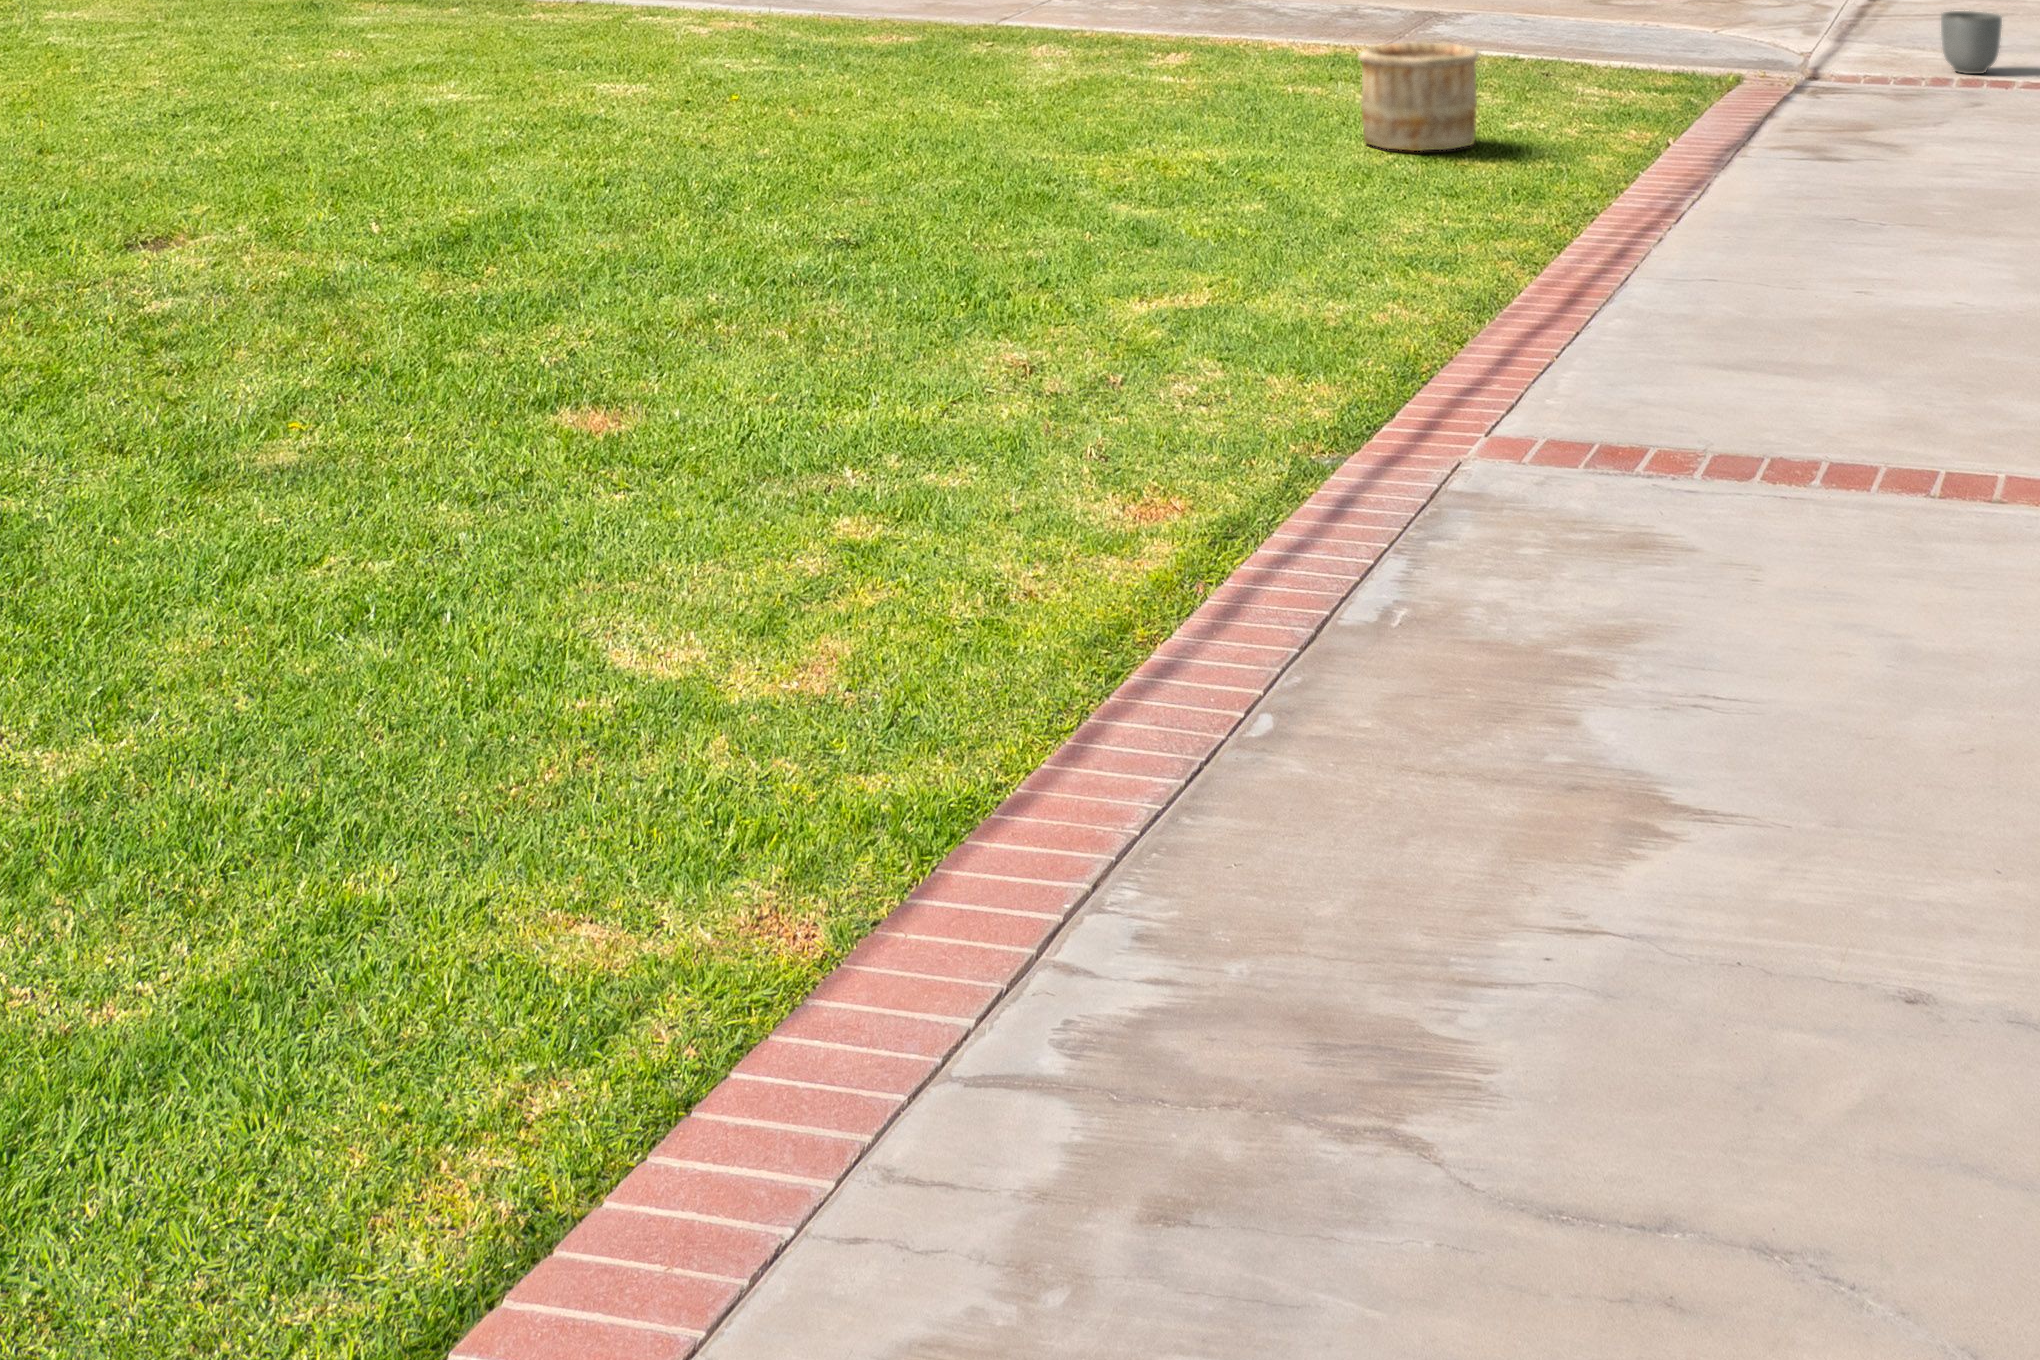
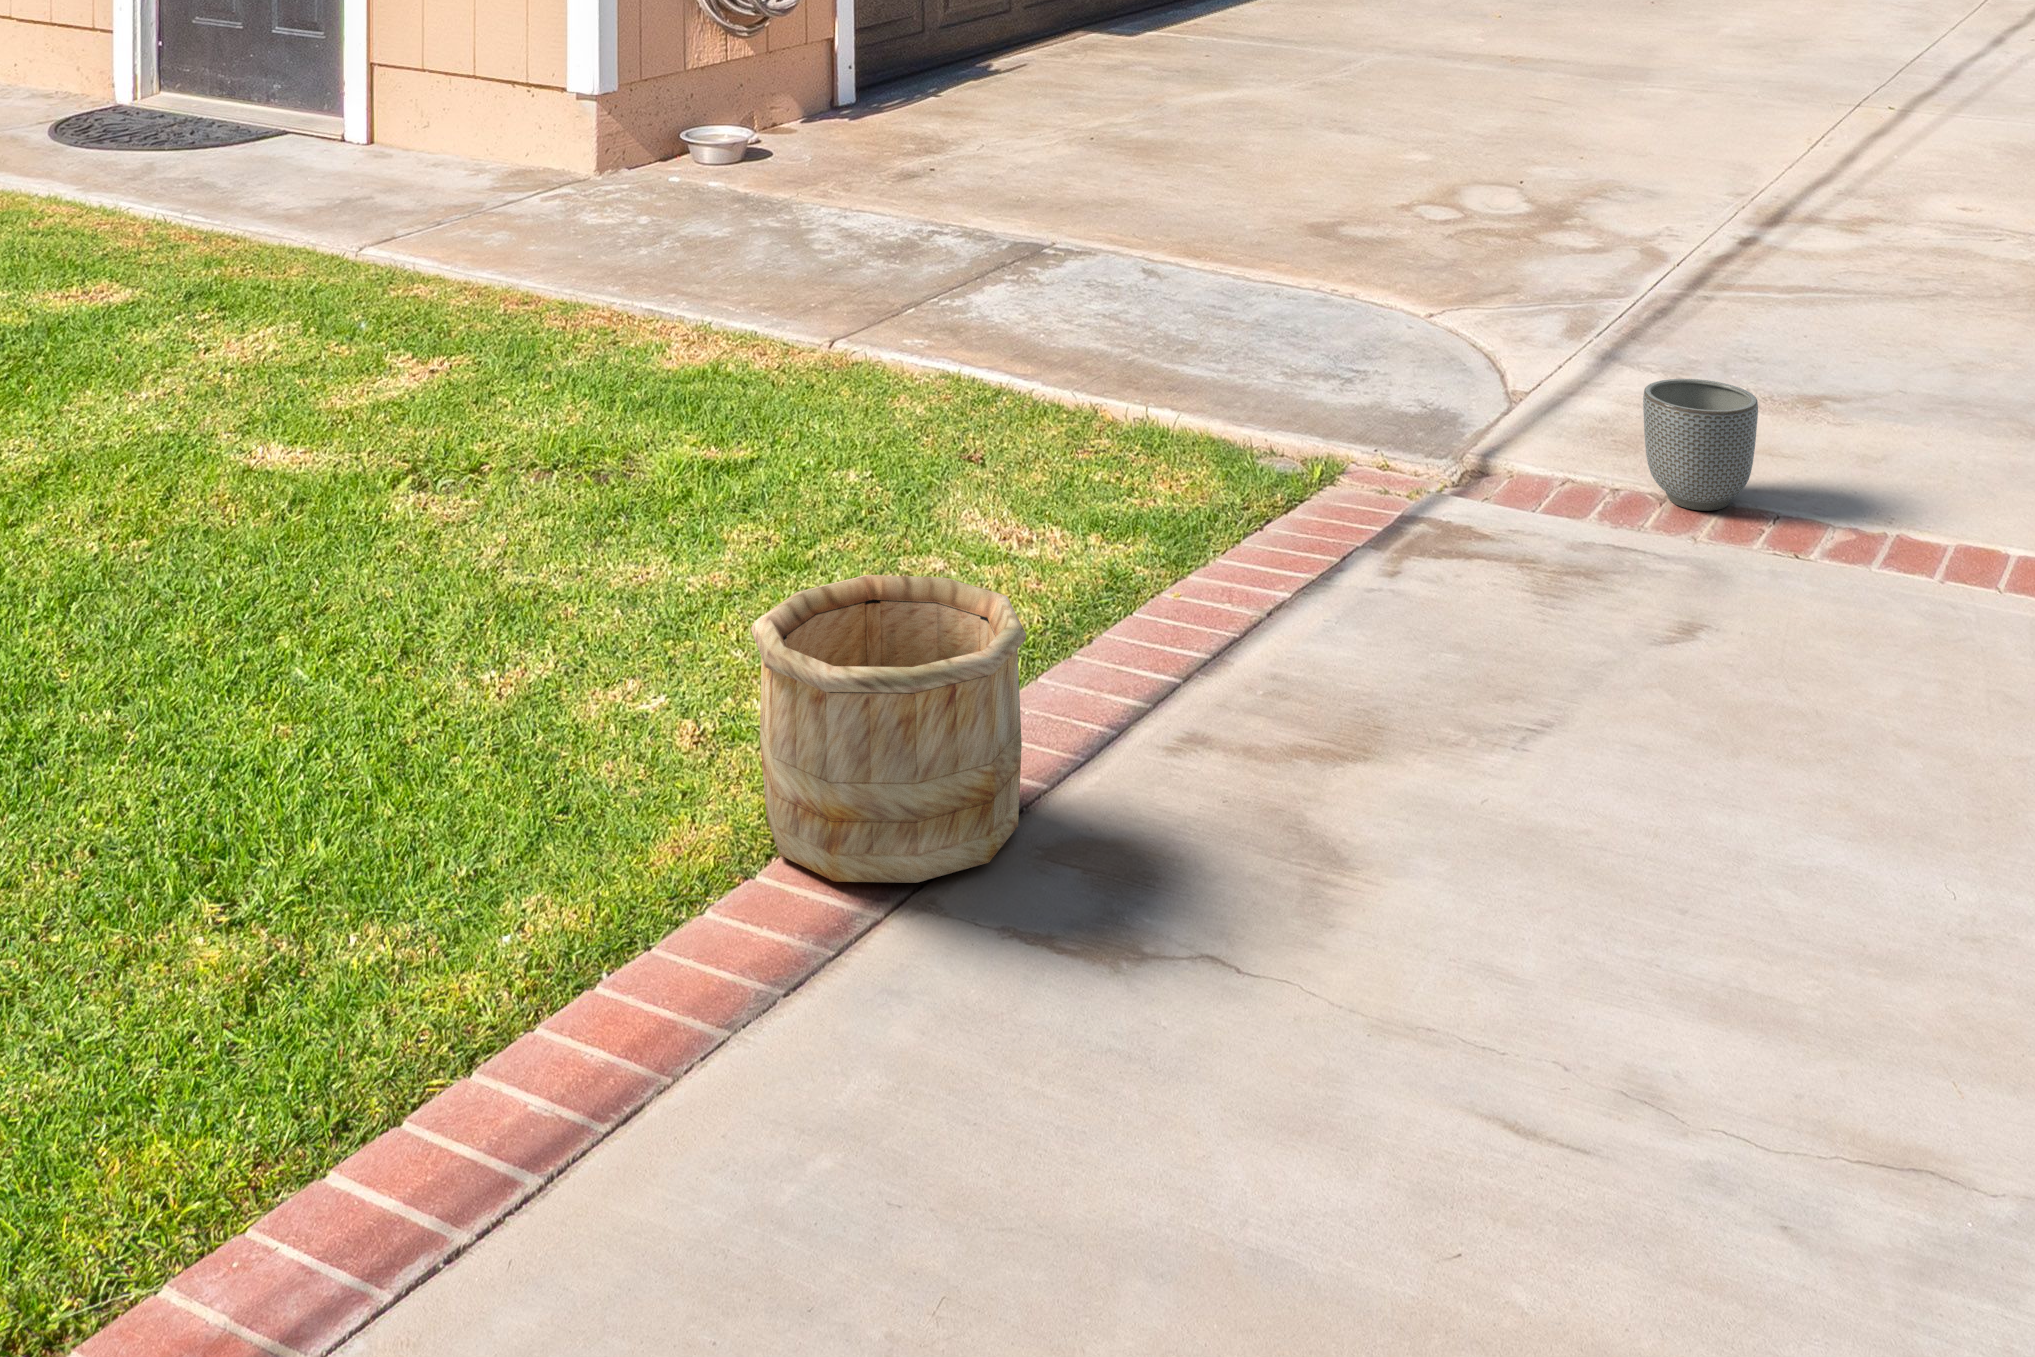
wooden bucket: present [1358,42,1479,151] -> present [751,575,1026,883]

